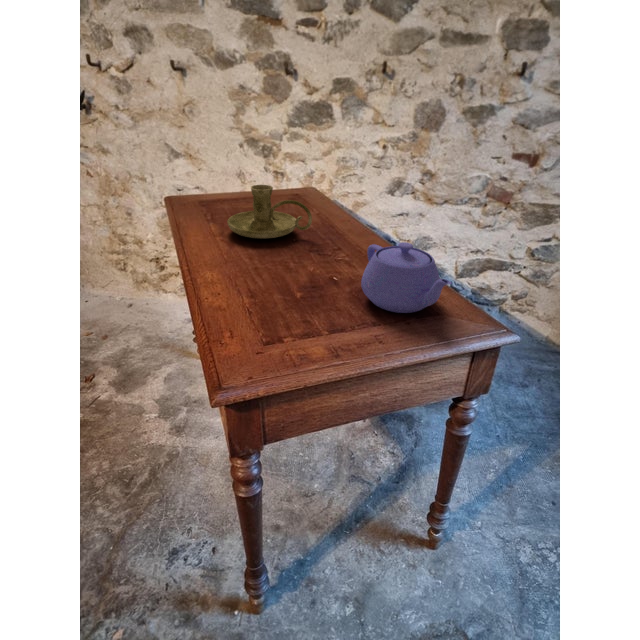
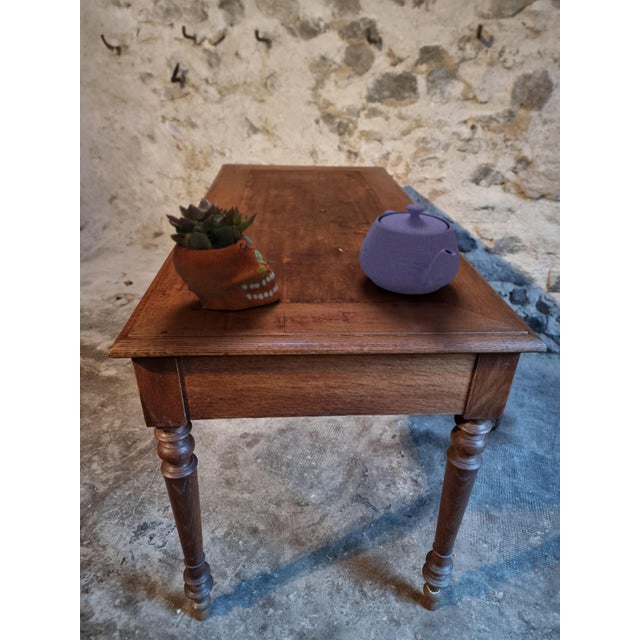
candle holder: present [227,185,312,239] -> none [257,146,347,205]
succulent planter: none [226,259,316,349] -> present [166,198,281,310]

